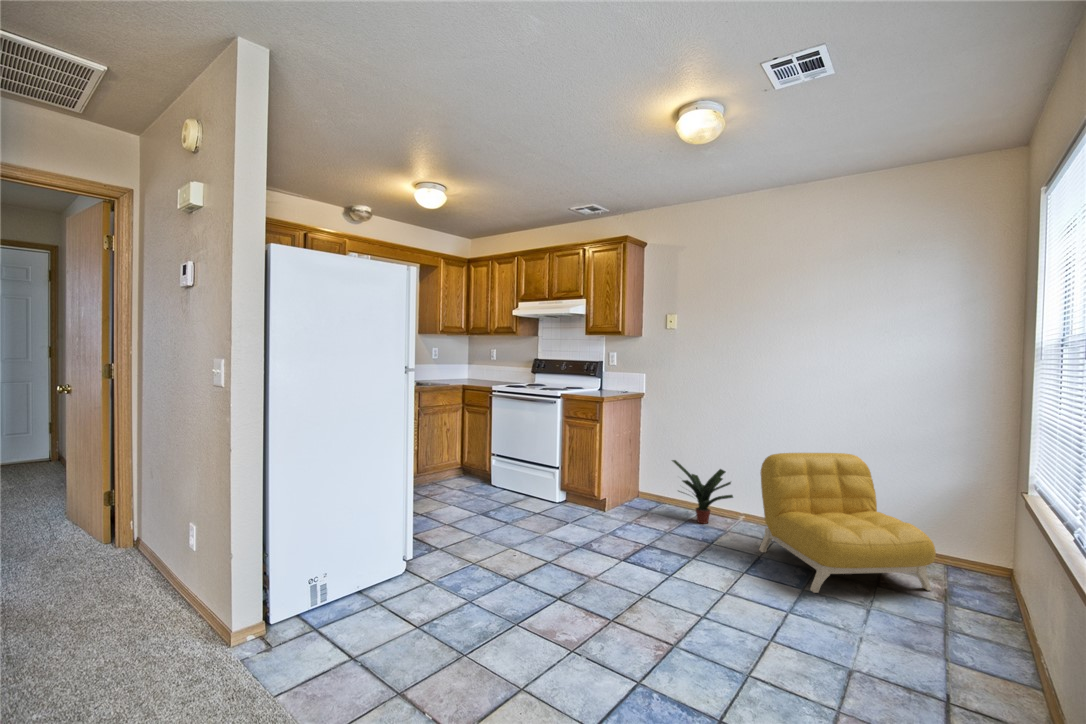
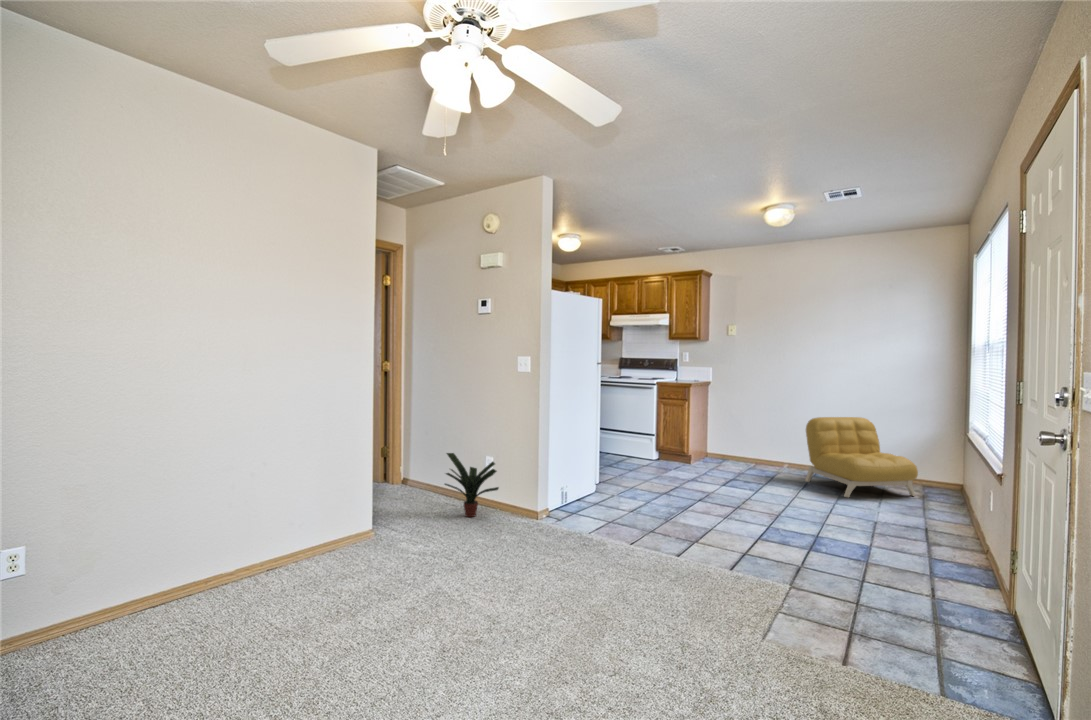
potted plant: present [672,460,733,524] -> present [445,453,499,517]

